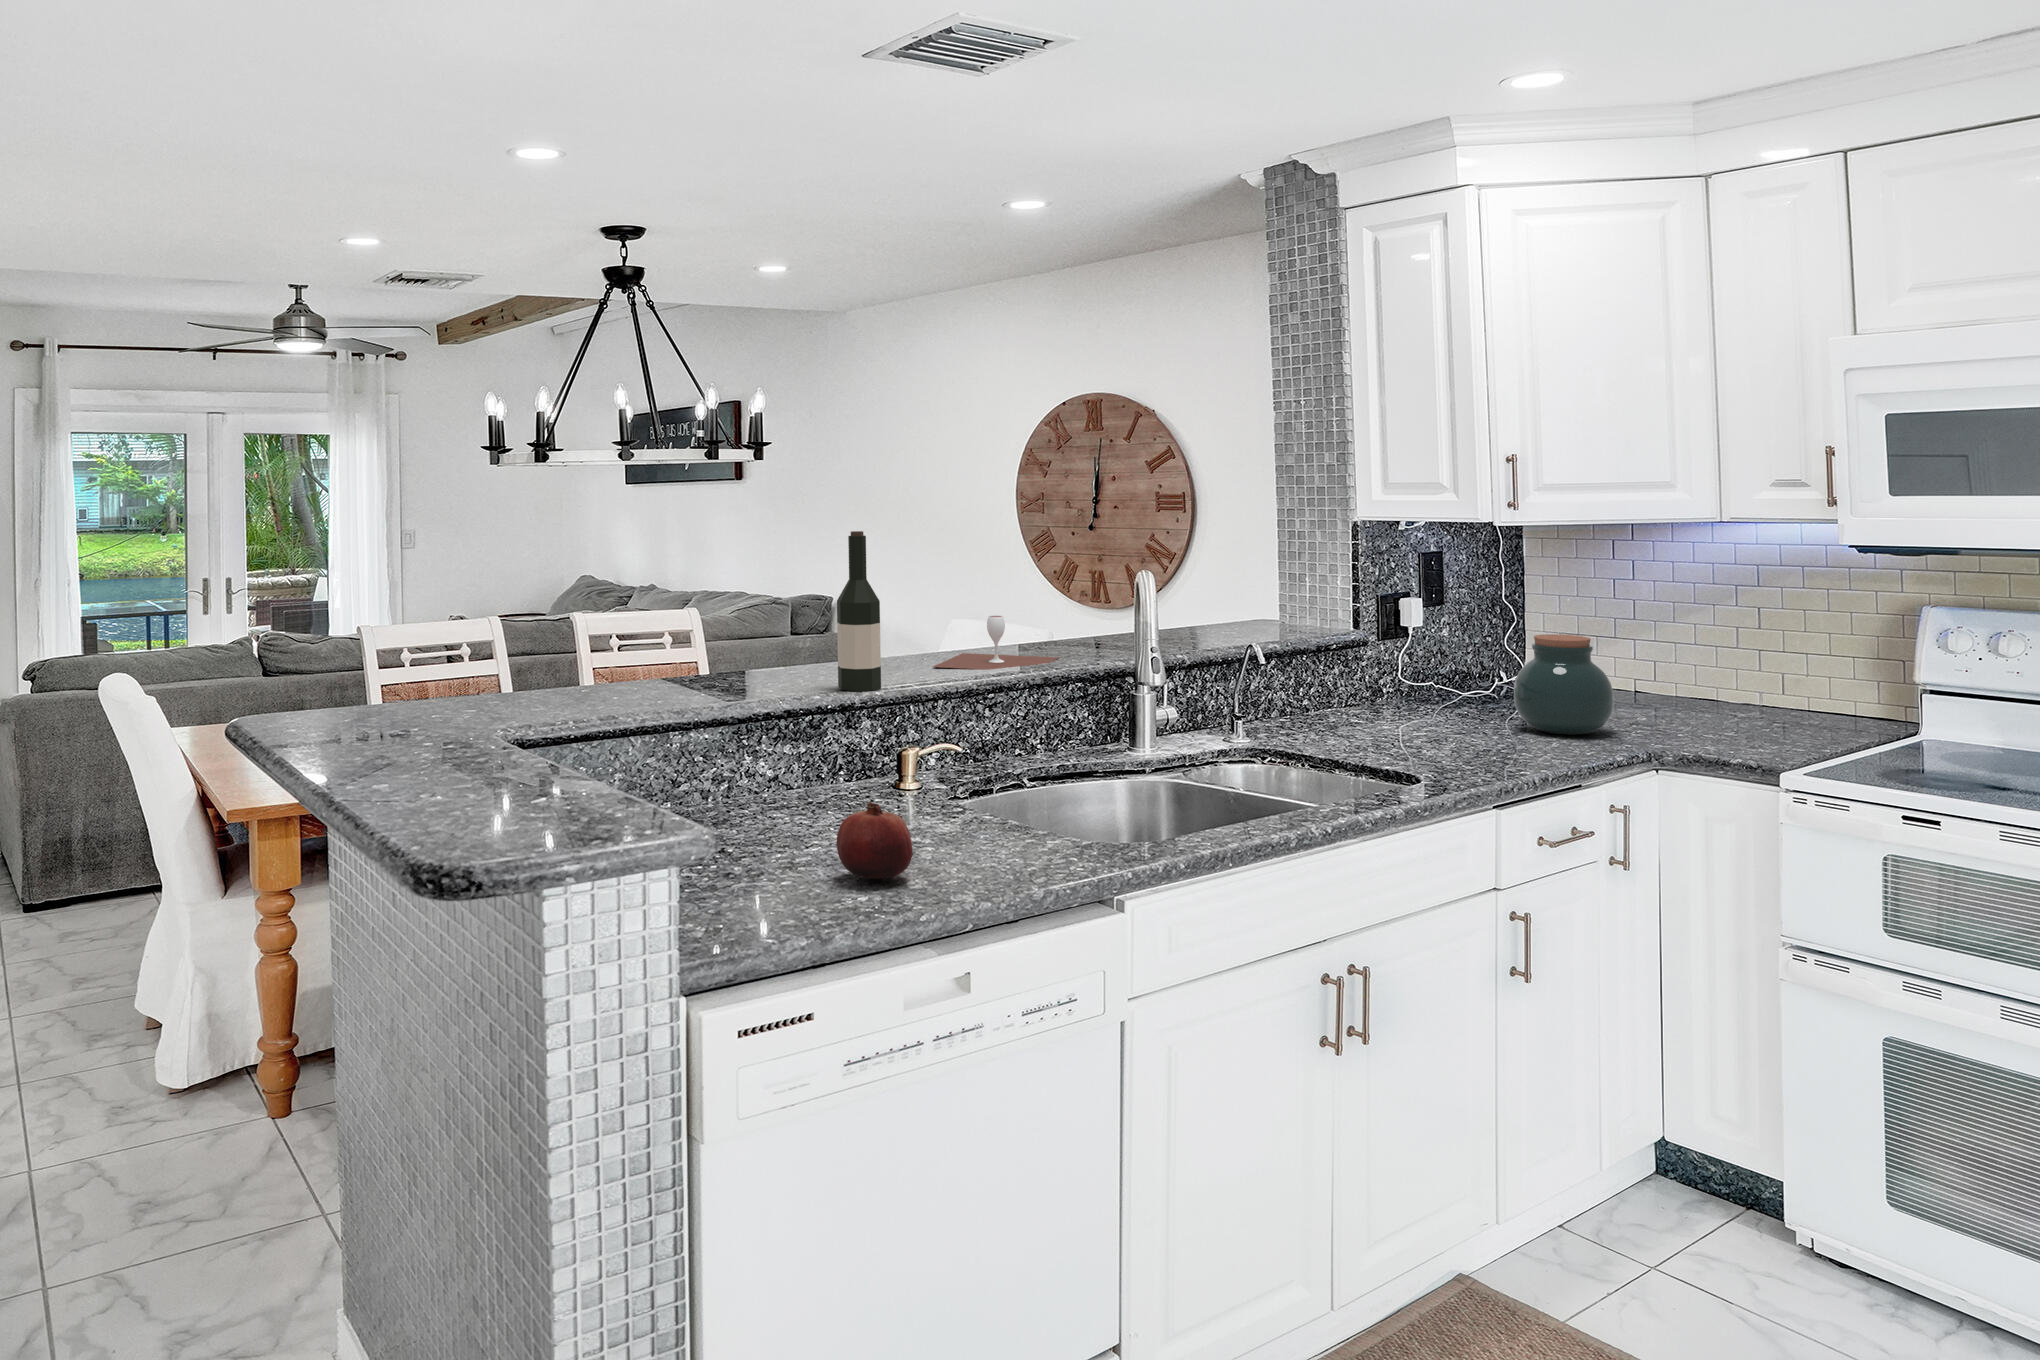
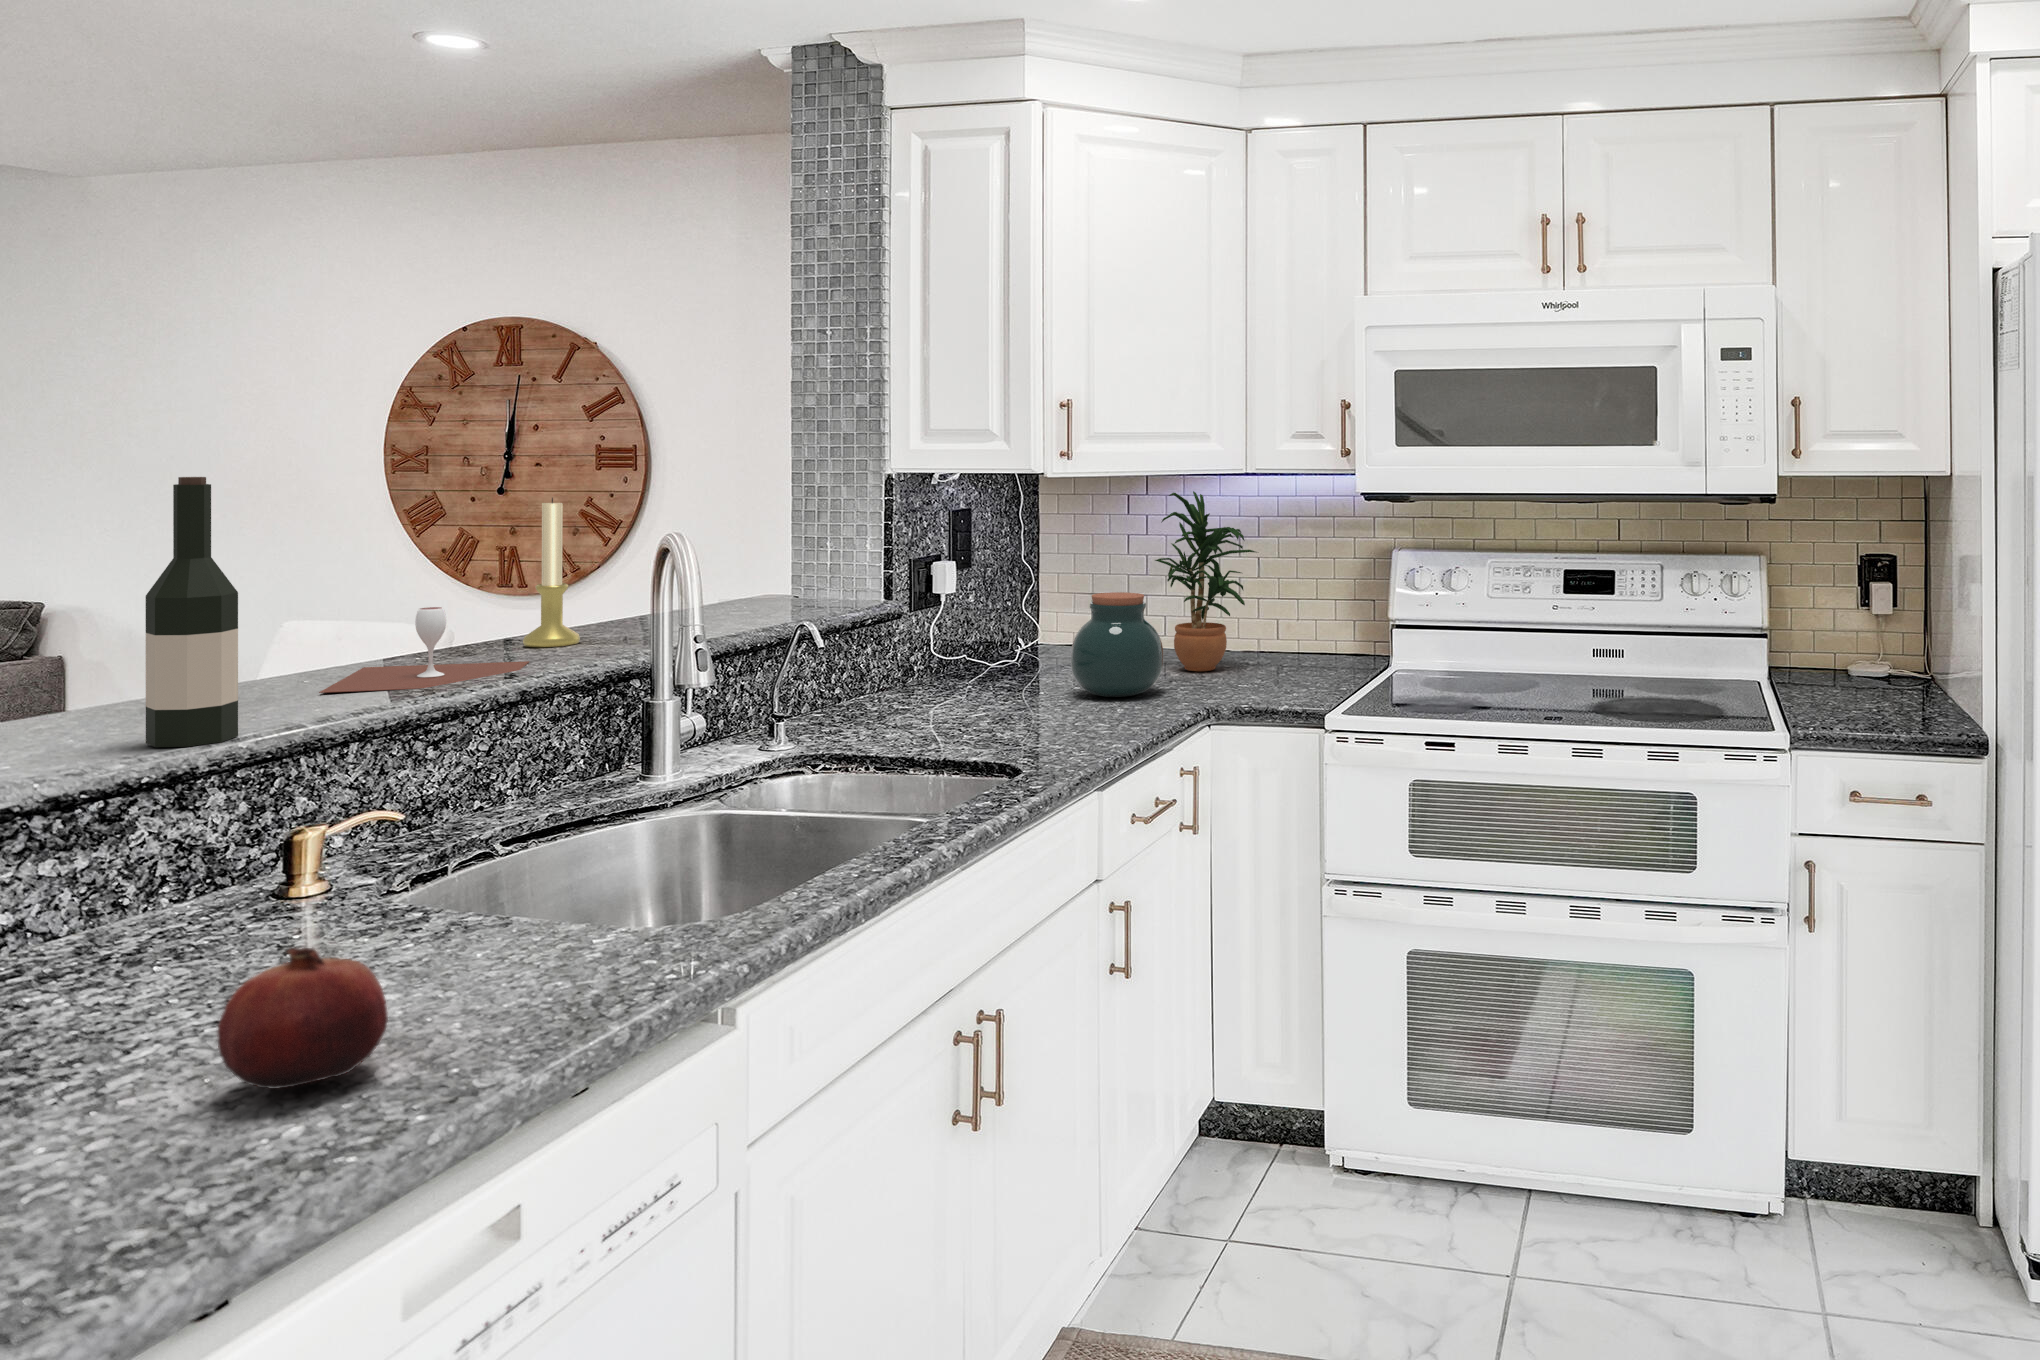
potted plant: none [1619,537,1747,720] -> present [1155,491,1257,671]
candle holder: none [1063,540,1100,649] -> present [523,498,580,647]

